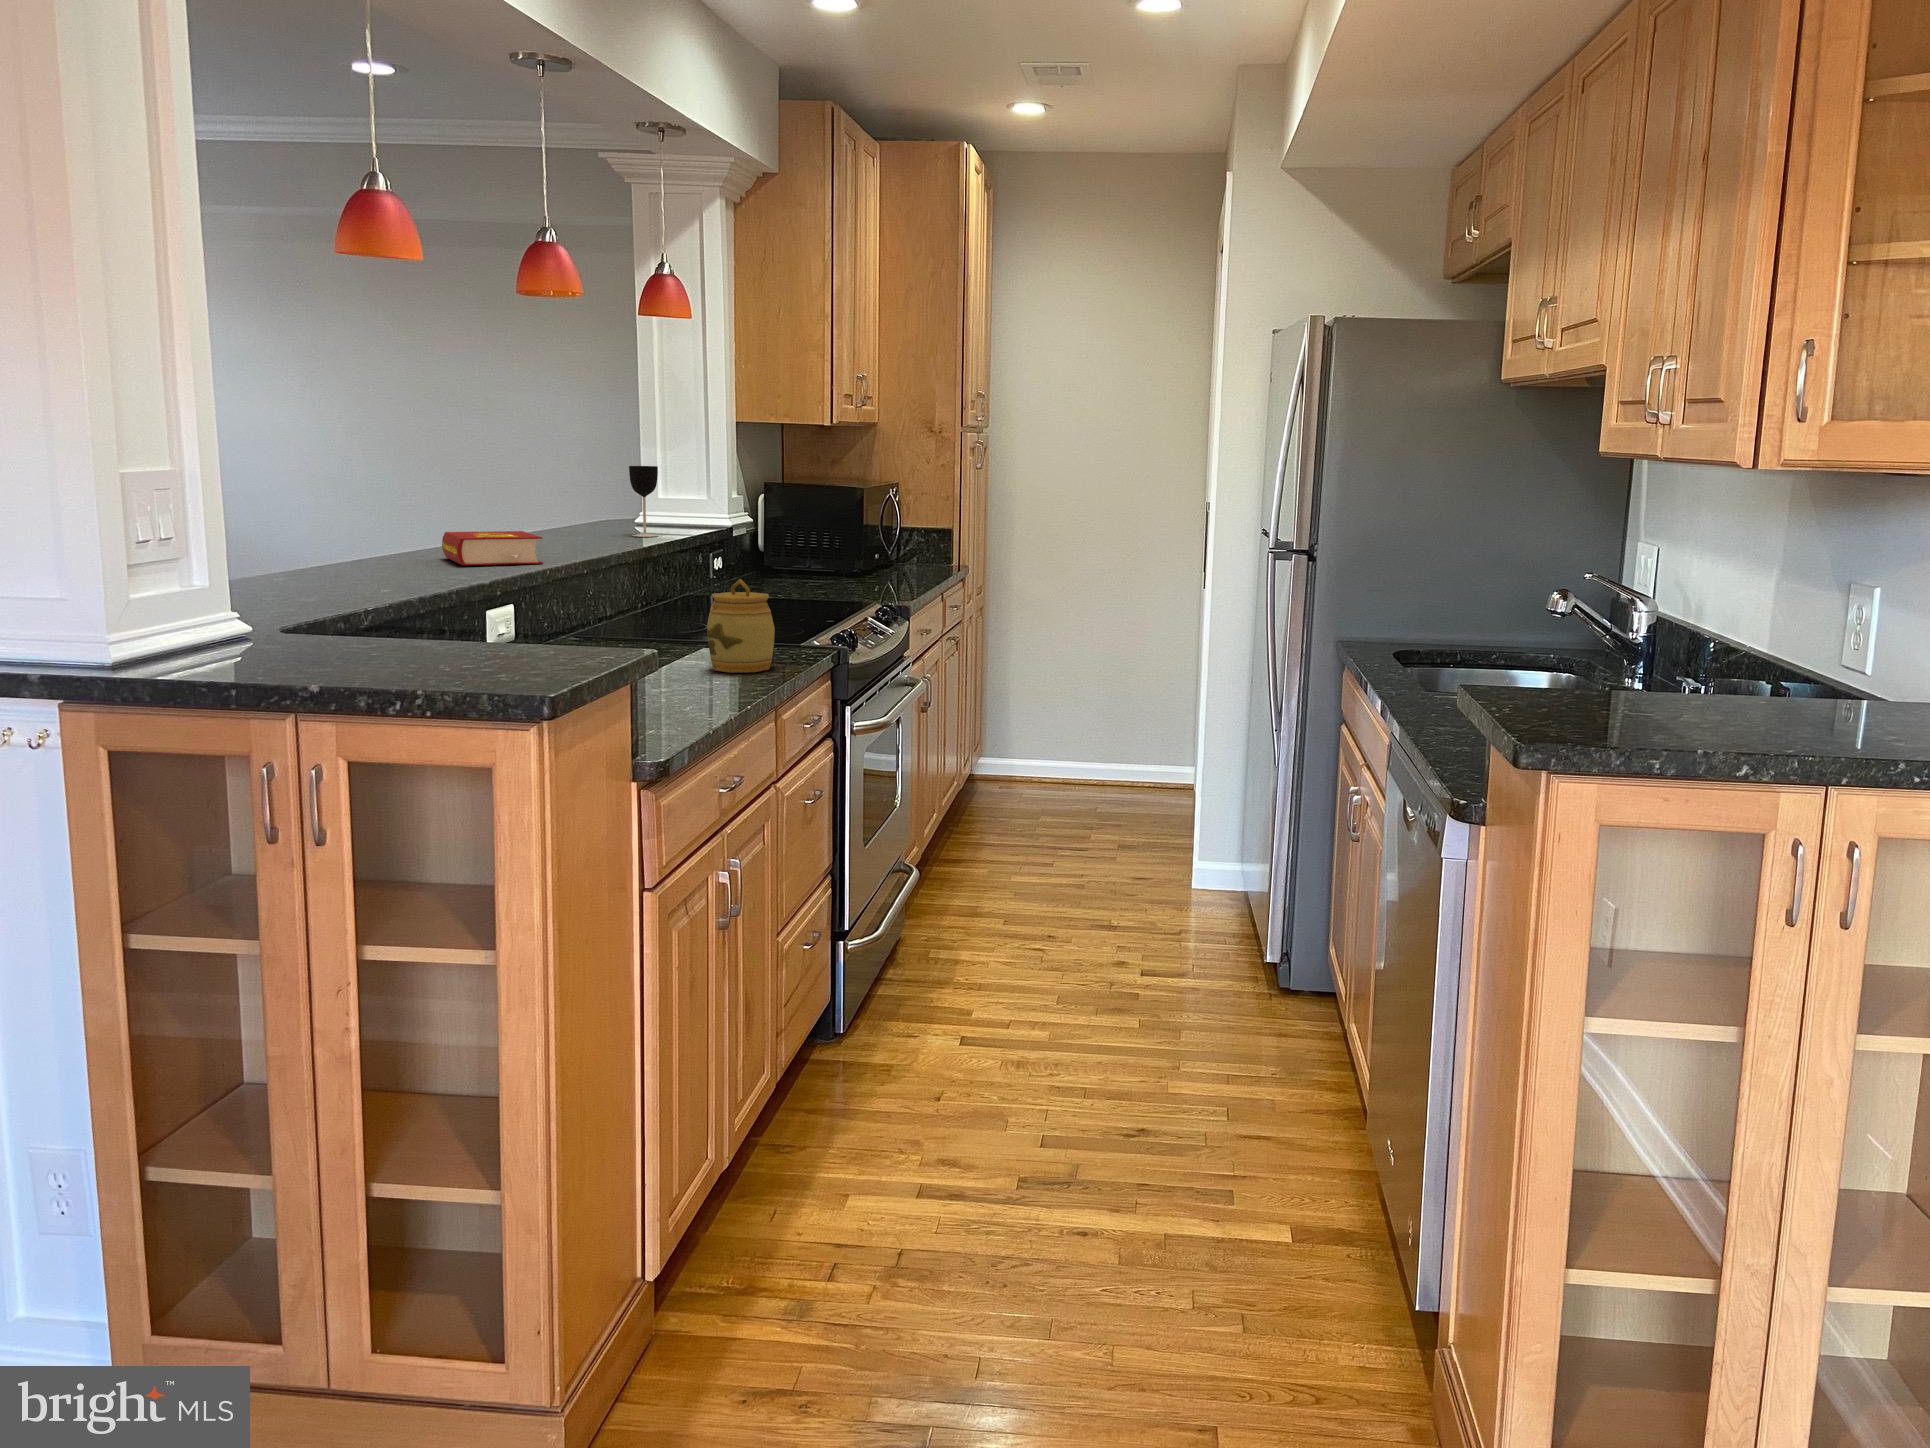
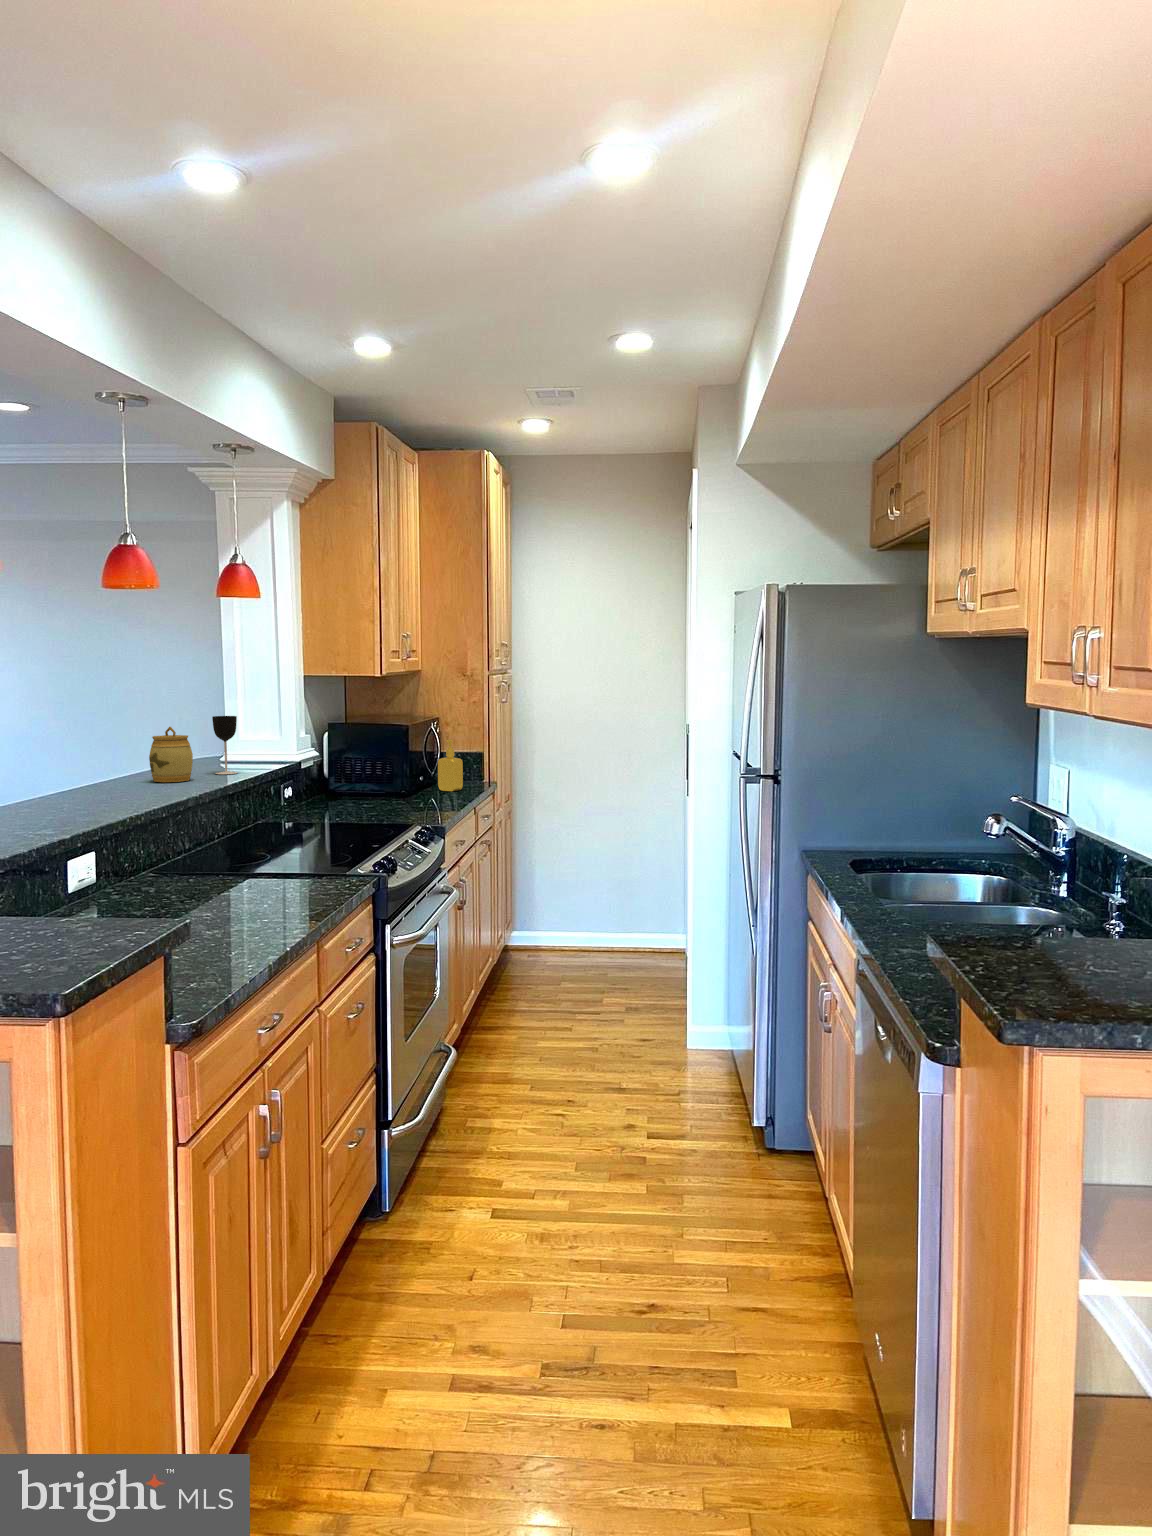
soap dispenser: none [896,507,927,571] -> present [438,739,463,791]
book: present [442,531,543,565] -> none [42,779,127,813]
jar: present [707,579,775,673] -> present [149,727,193,782]

